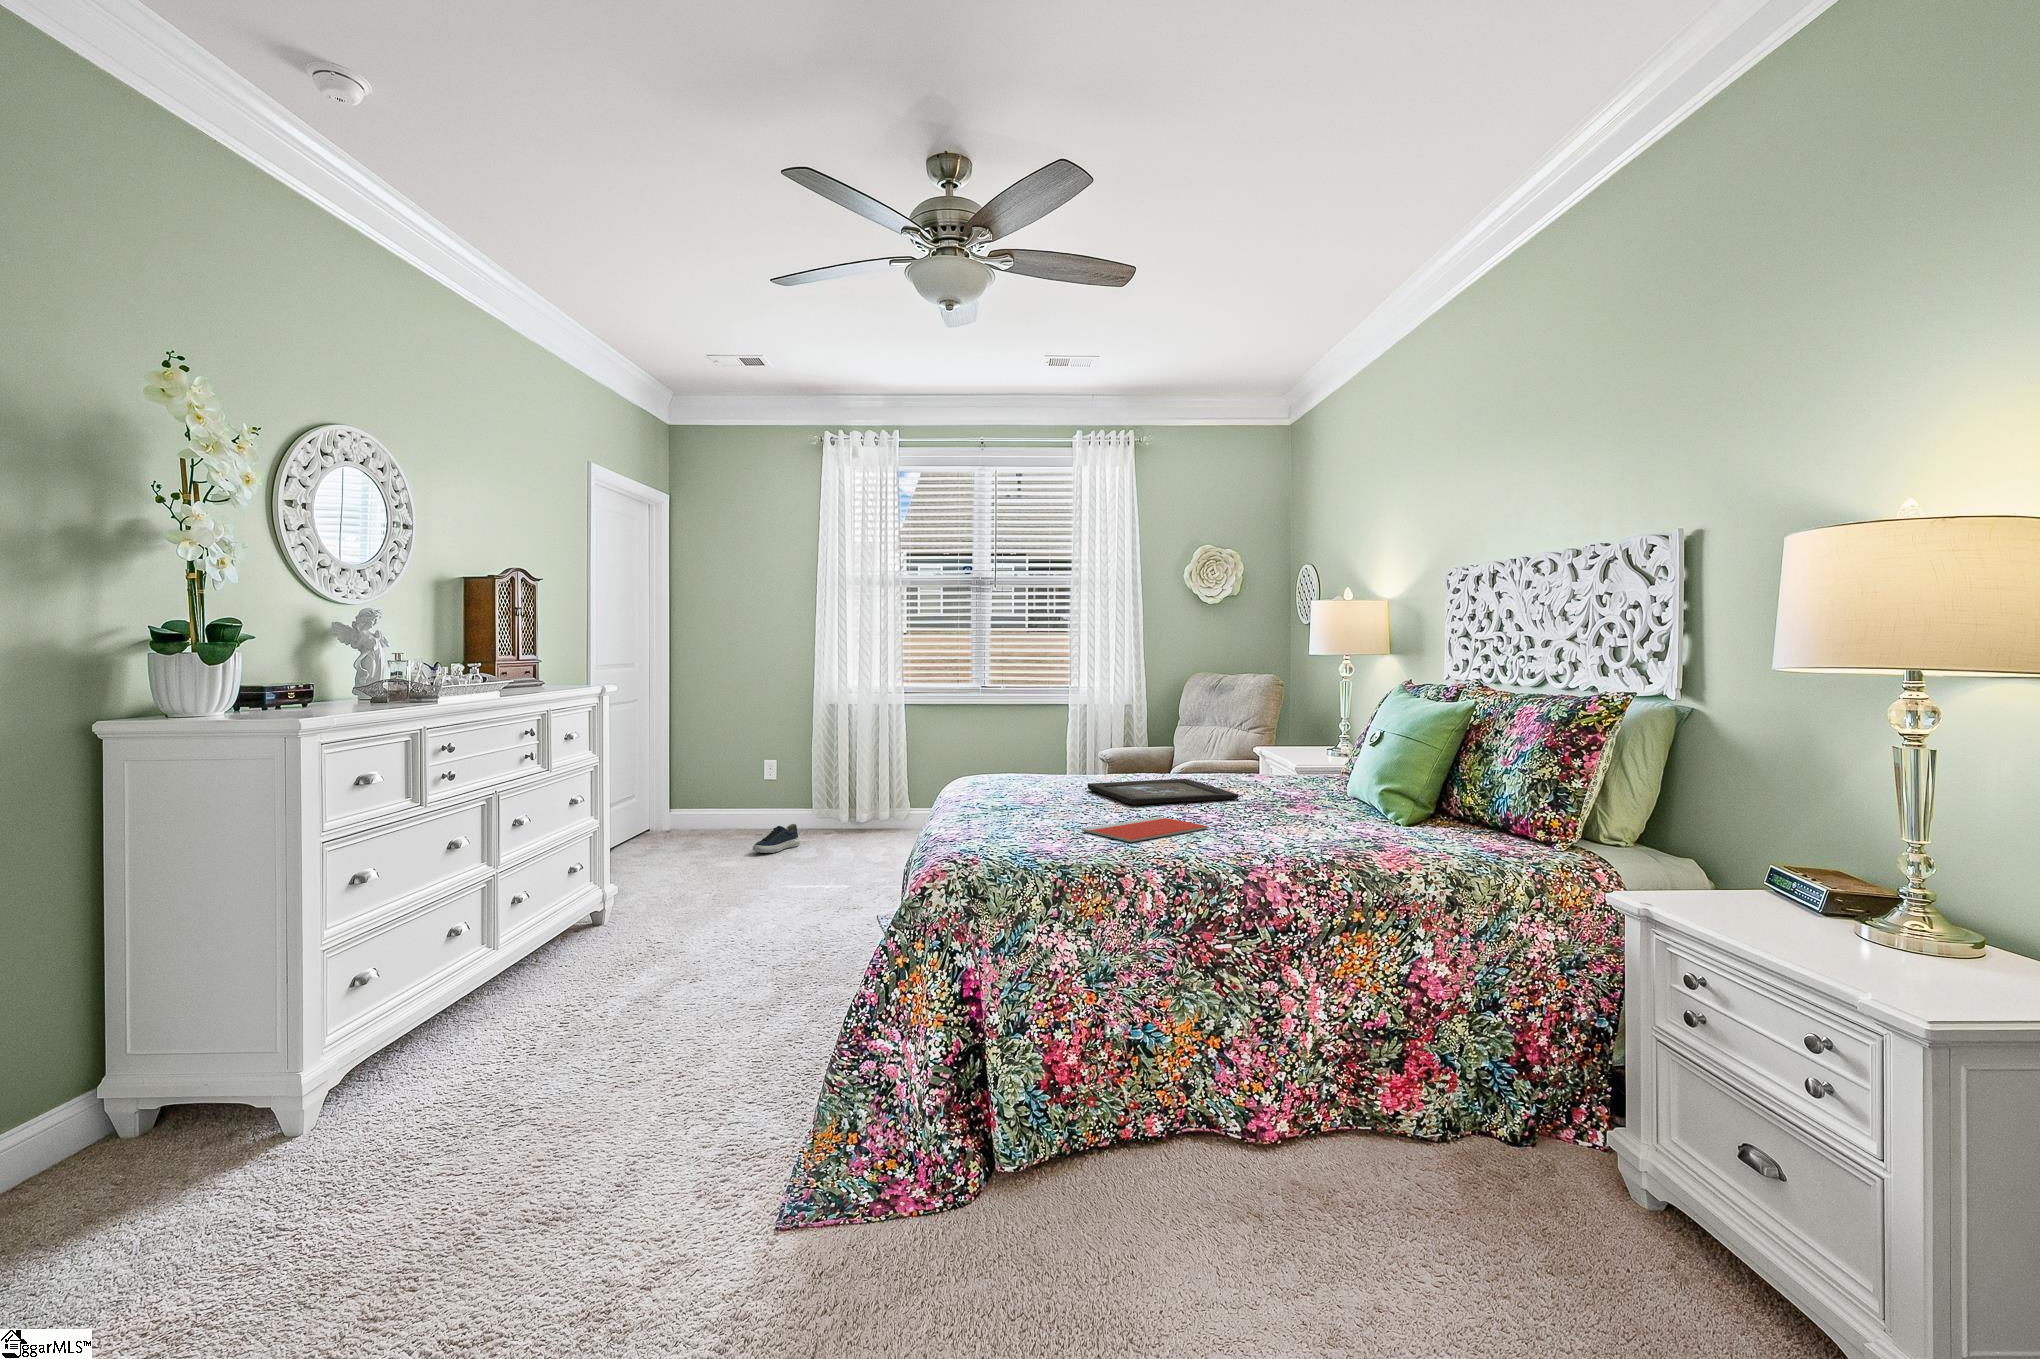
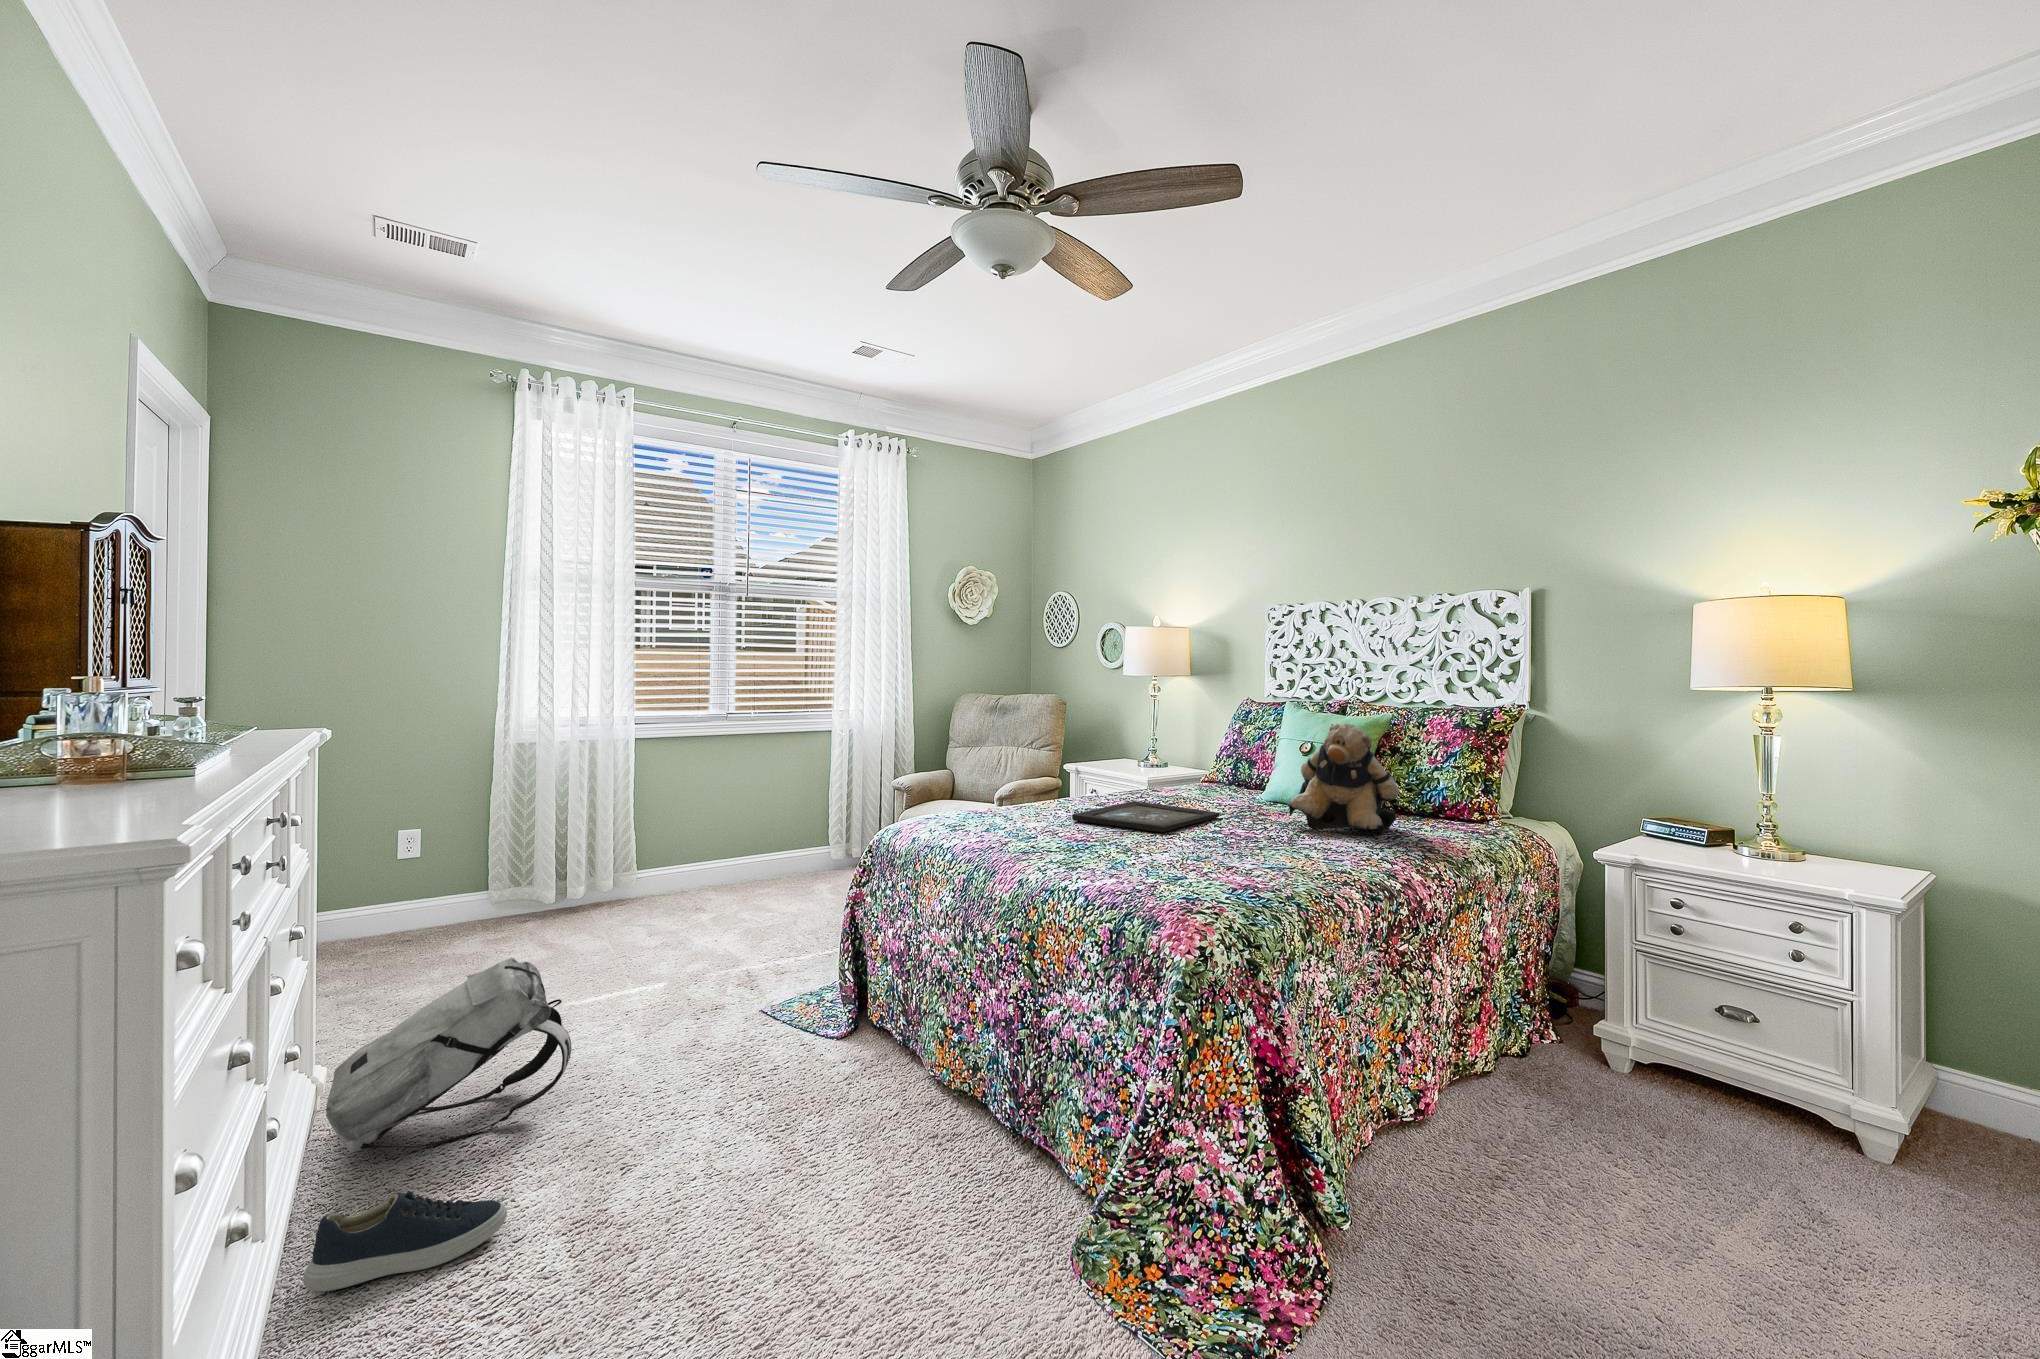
teddy bear: none [1273,703,1397,828] -> present [1289,724,1399,834]
notebook: present [1082,817,1209,842] -> none [1210,842,1291,870]
shoe: present [753,824,800,853] -> present [303,1191,507,1291]
backpack: none [551,850,710,963] -> present [326,958,571,1152]

